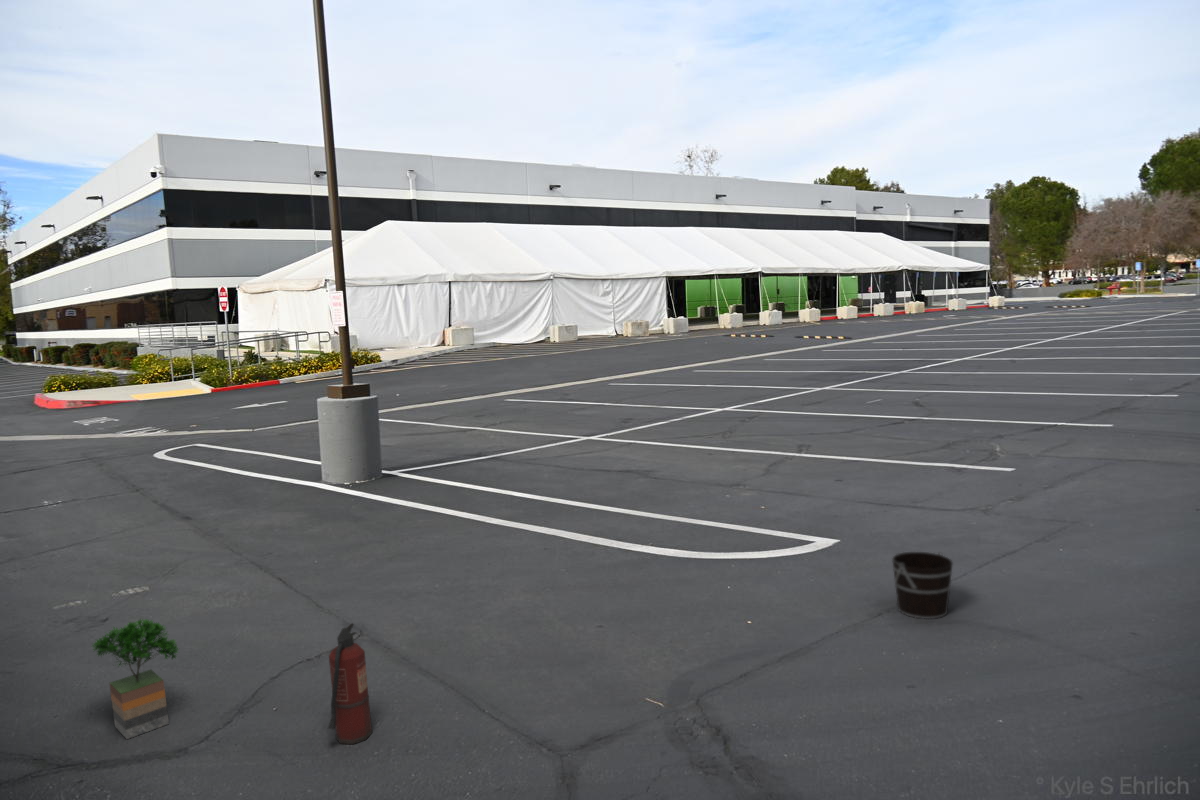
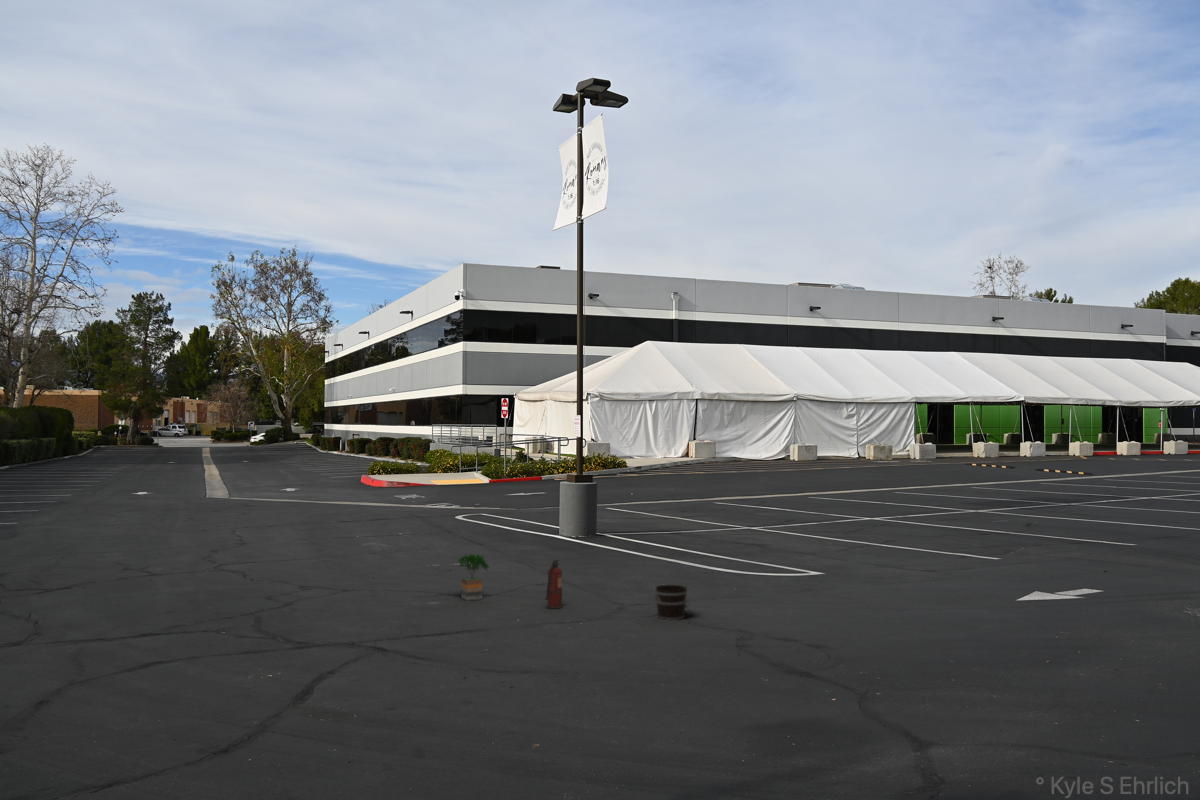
bucket: present [892,552,952,619] -> present [655,584,687,620]

